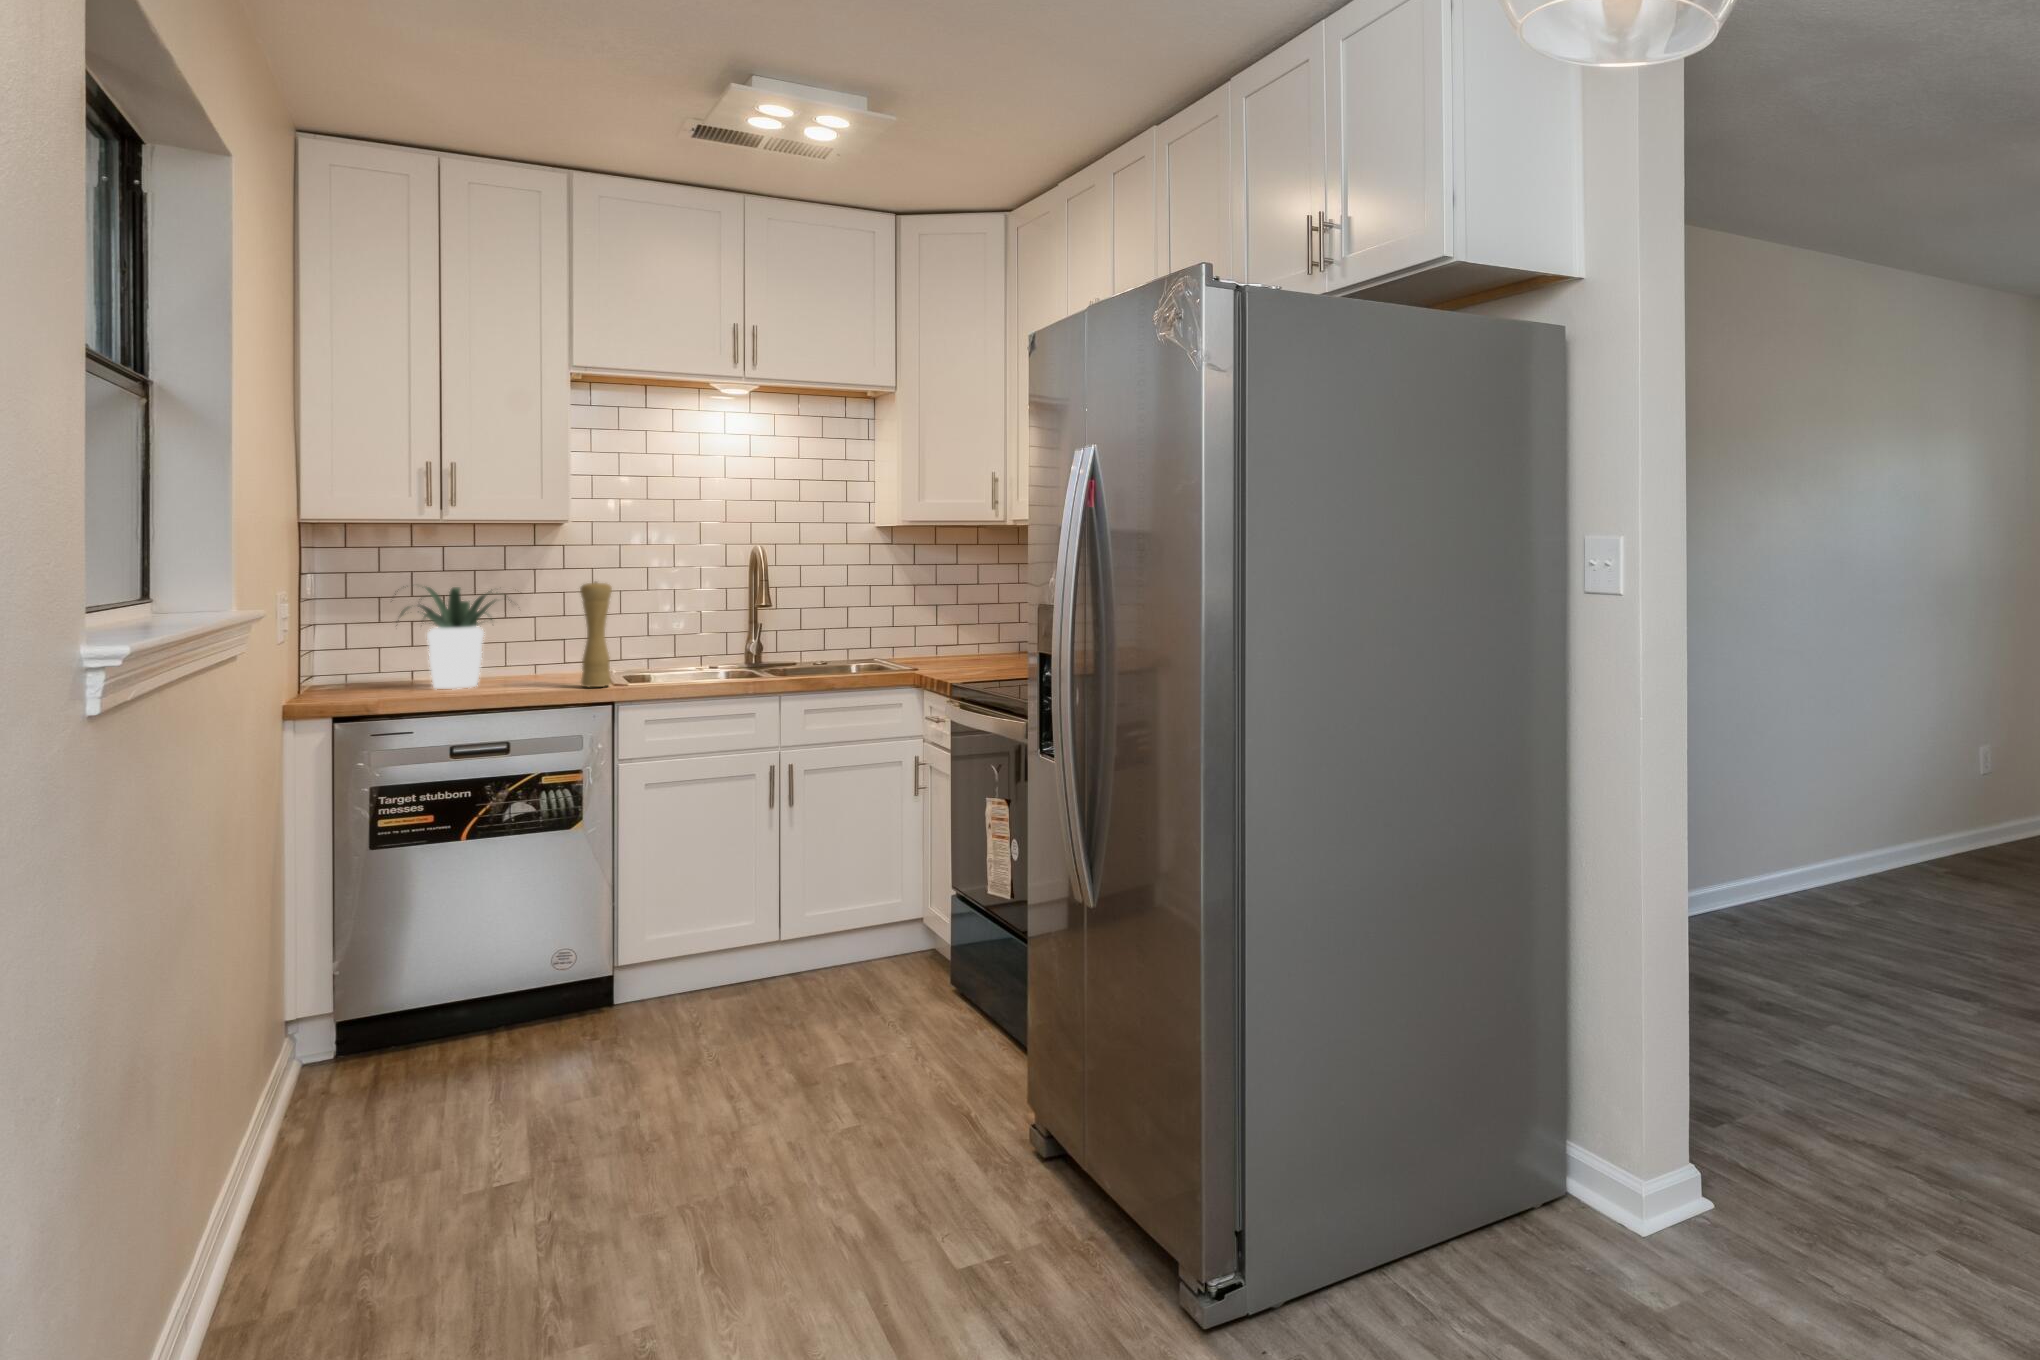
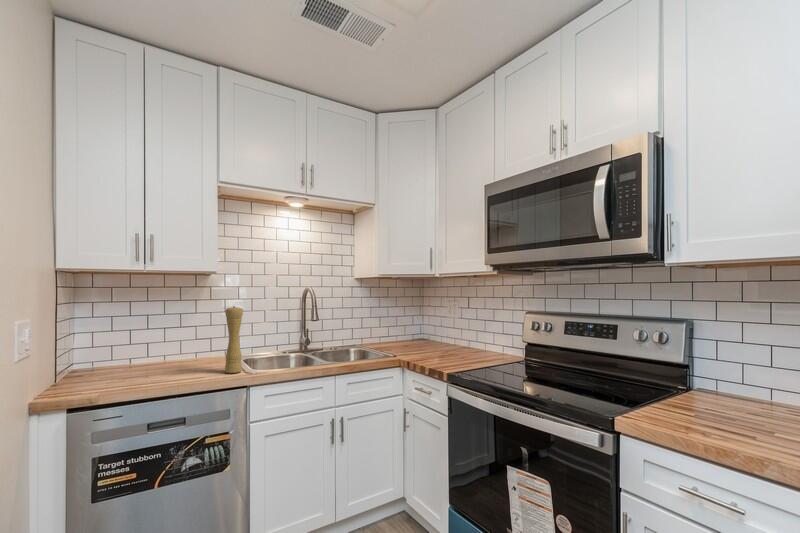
potted plant: present [395,587,497,689] -> none [113,310,194,377]

